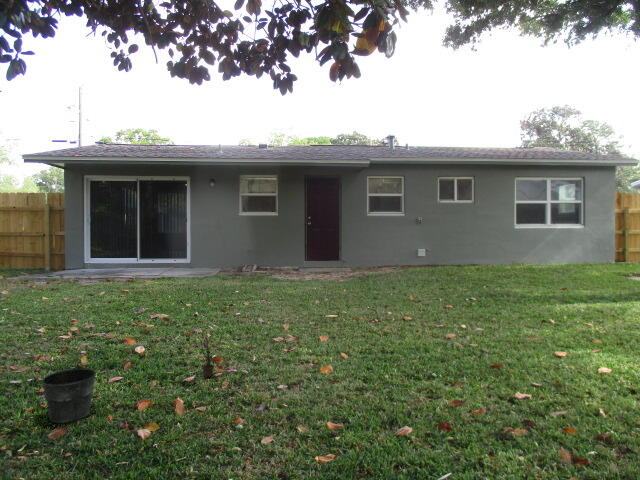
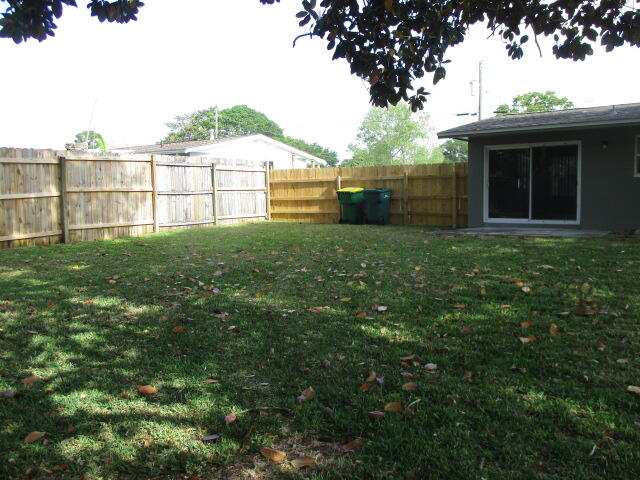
bucket: present [37,368,96,423] -> none [457,291,493,323]

